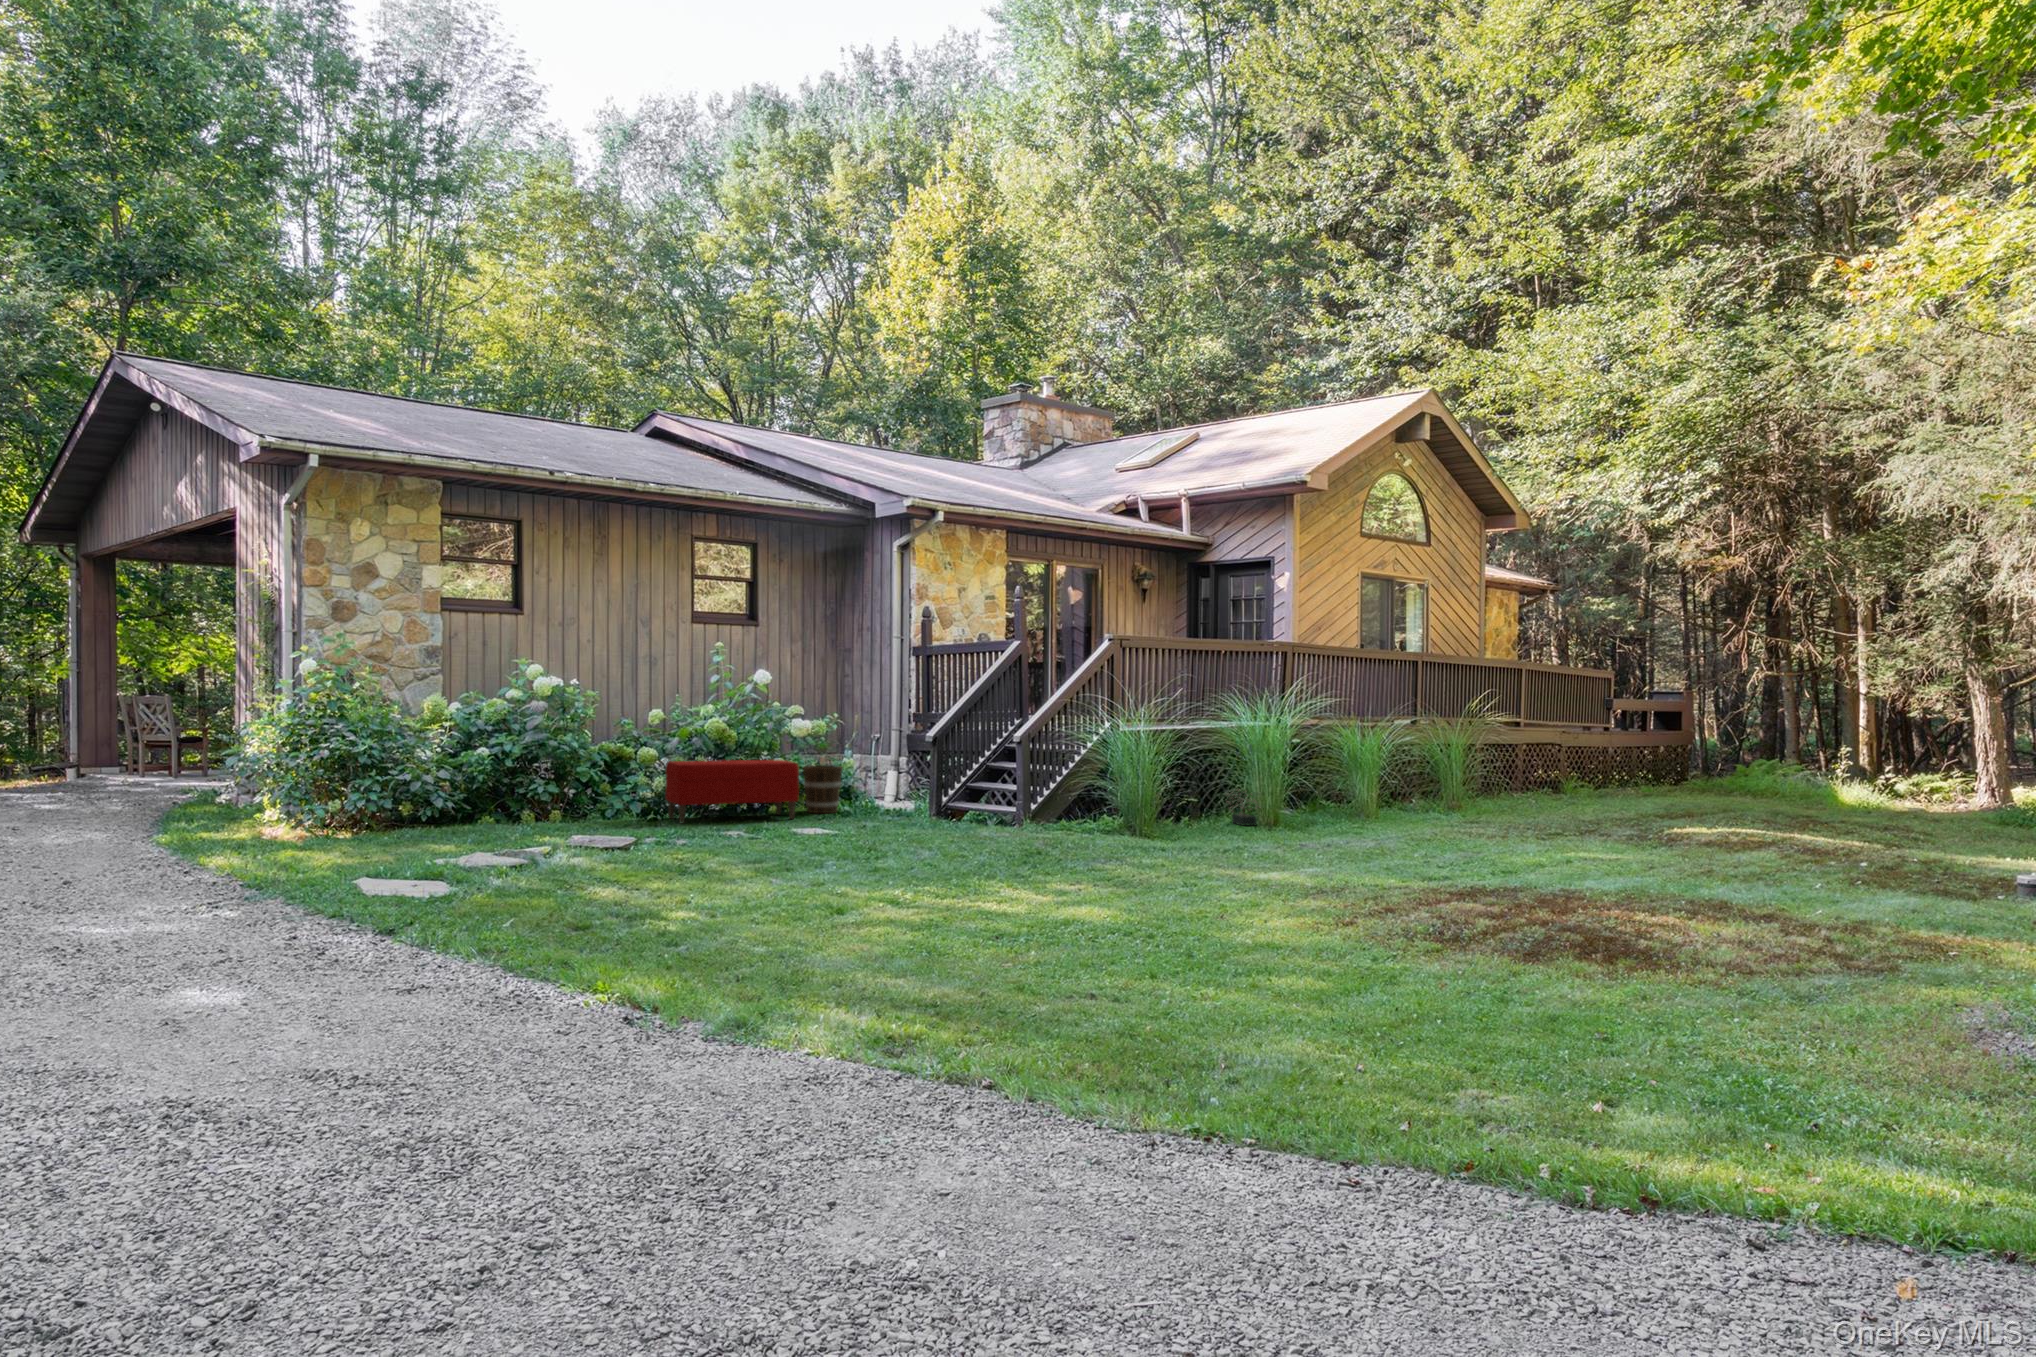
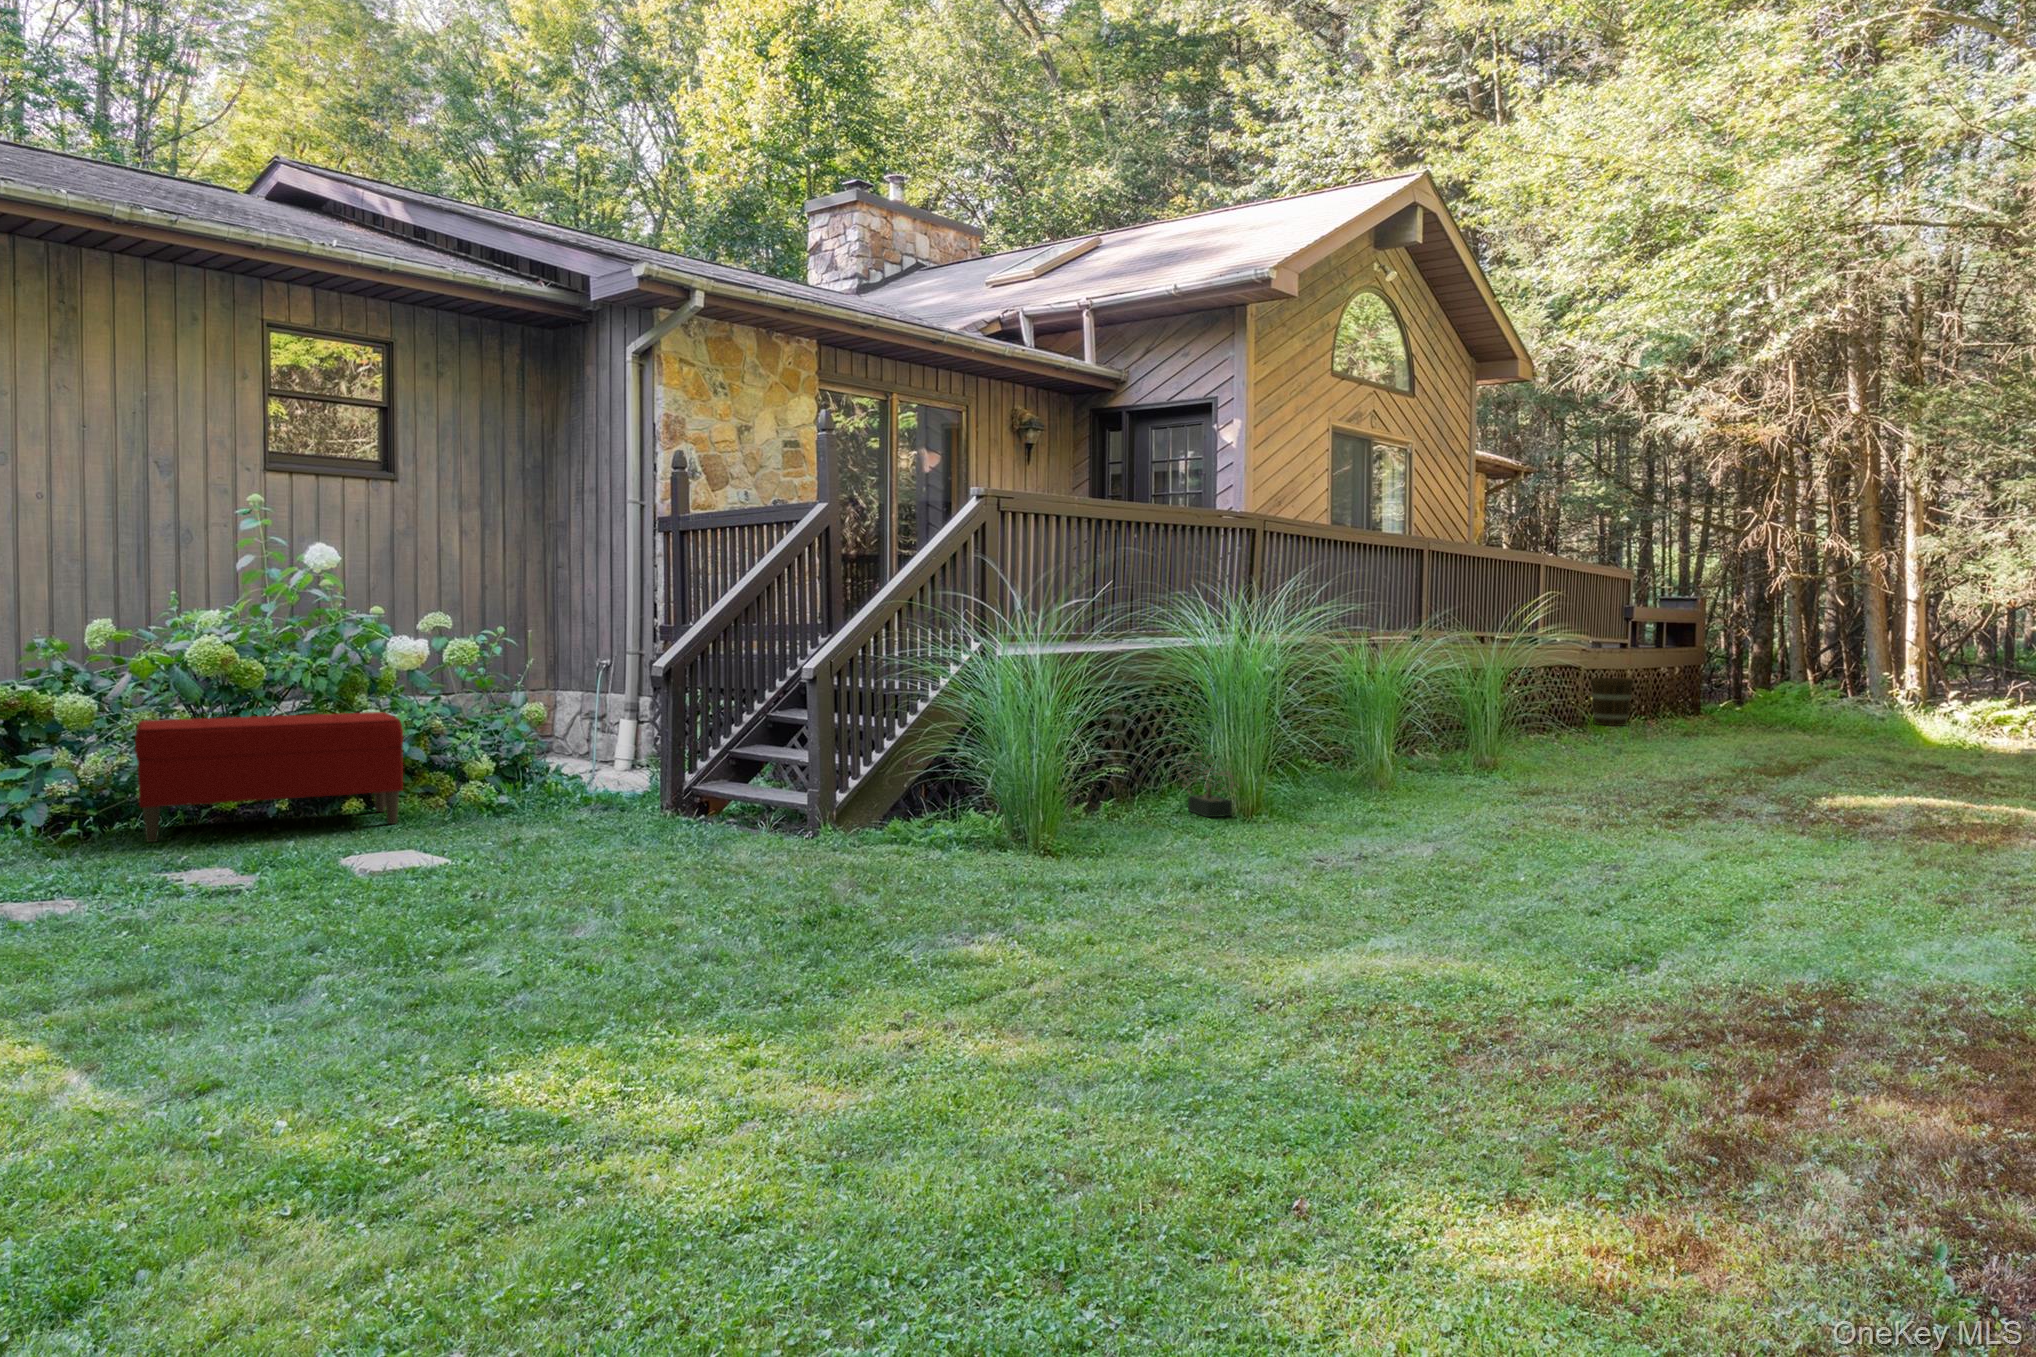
bucket: present [803,765,843,813] -> present [1590,678,1634,726]

